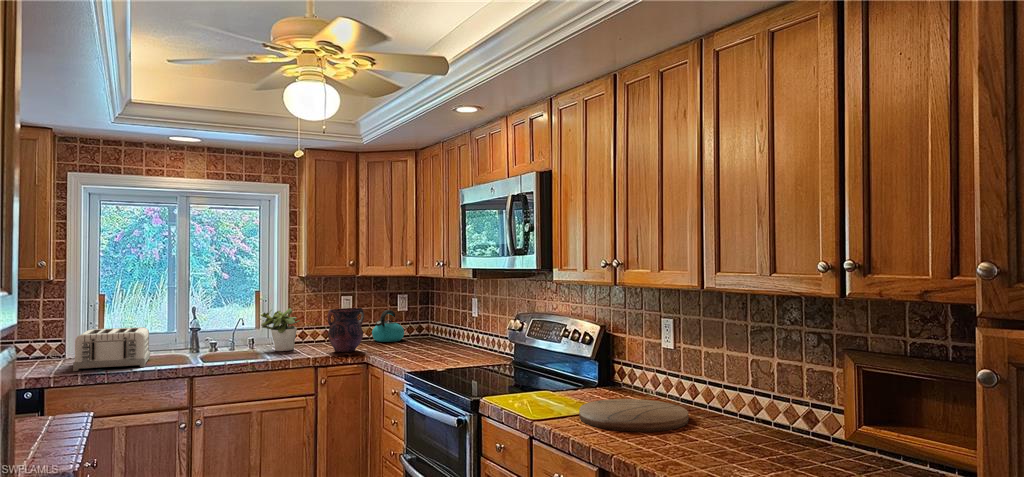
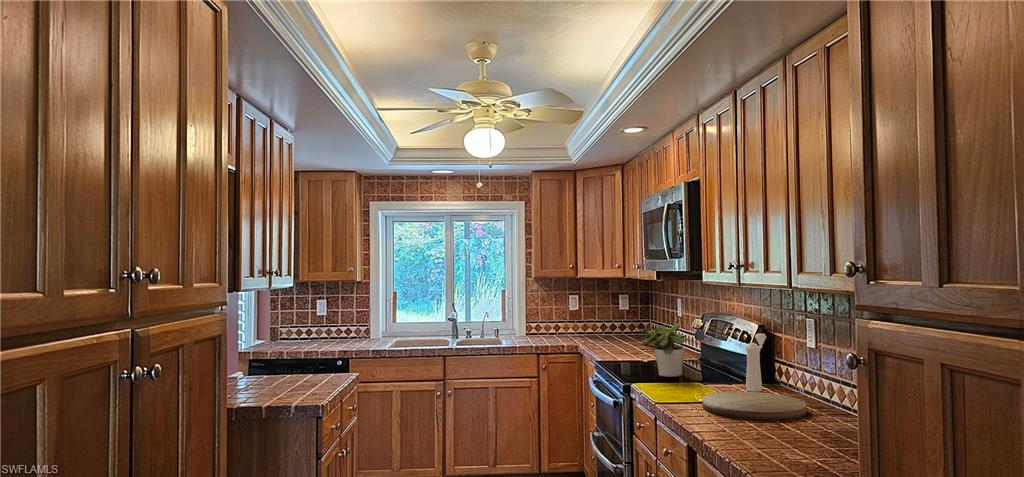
potted plant: present [261,308,300,351] -> present [639,323,688,377]
vase: present [327,308,364,352] -> none [551,306,582,343]
kettle: present [372,310,404,342] -> none [597,309,625,337]
toaster: present [73,327,150,371] -> none [369,317,422,347]
pepper mill: none [600,335,616,398] -> present [745,334,766,392]

